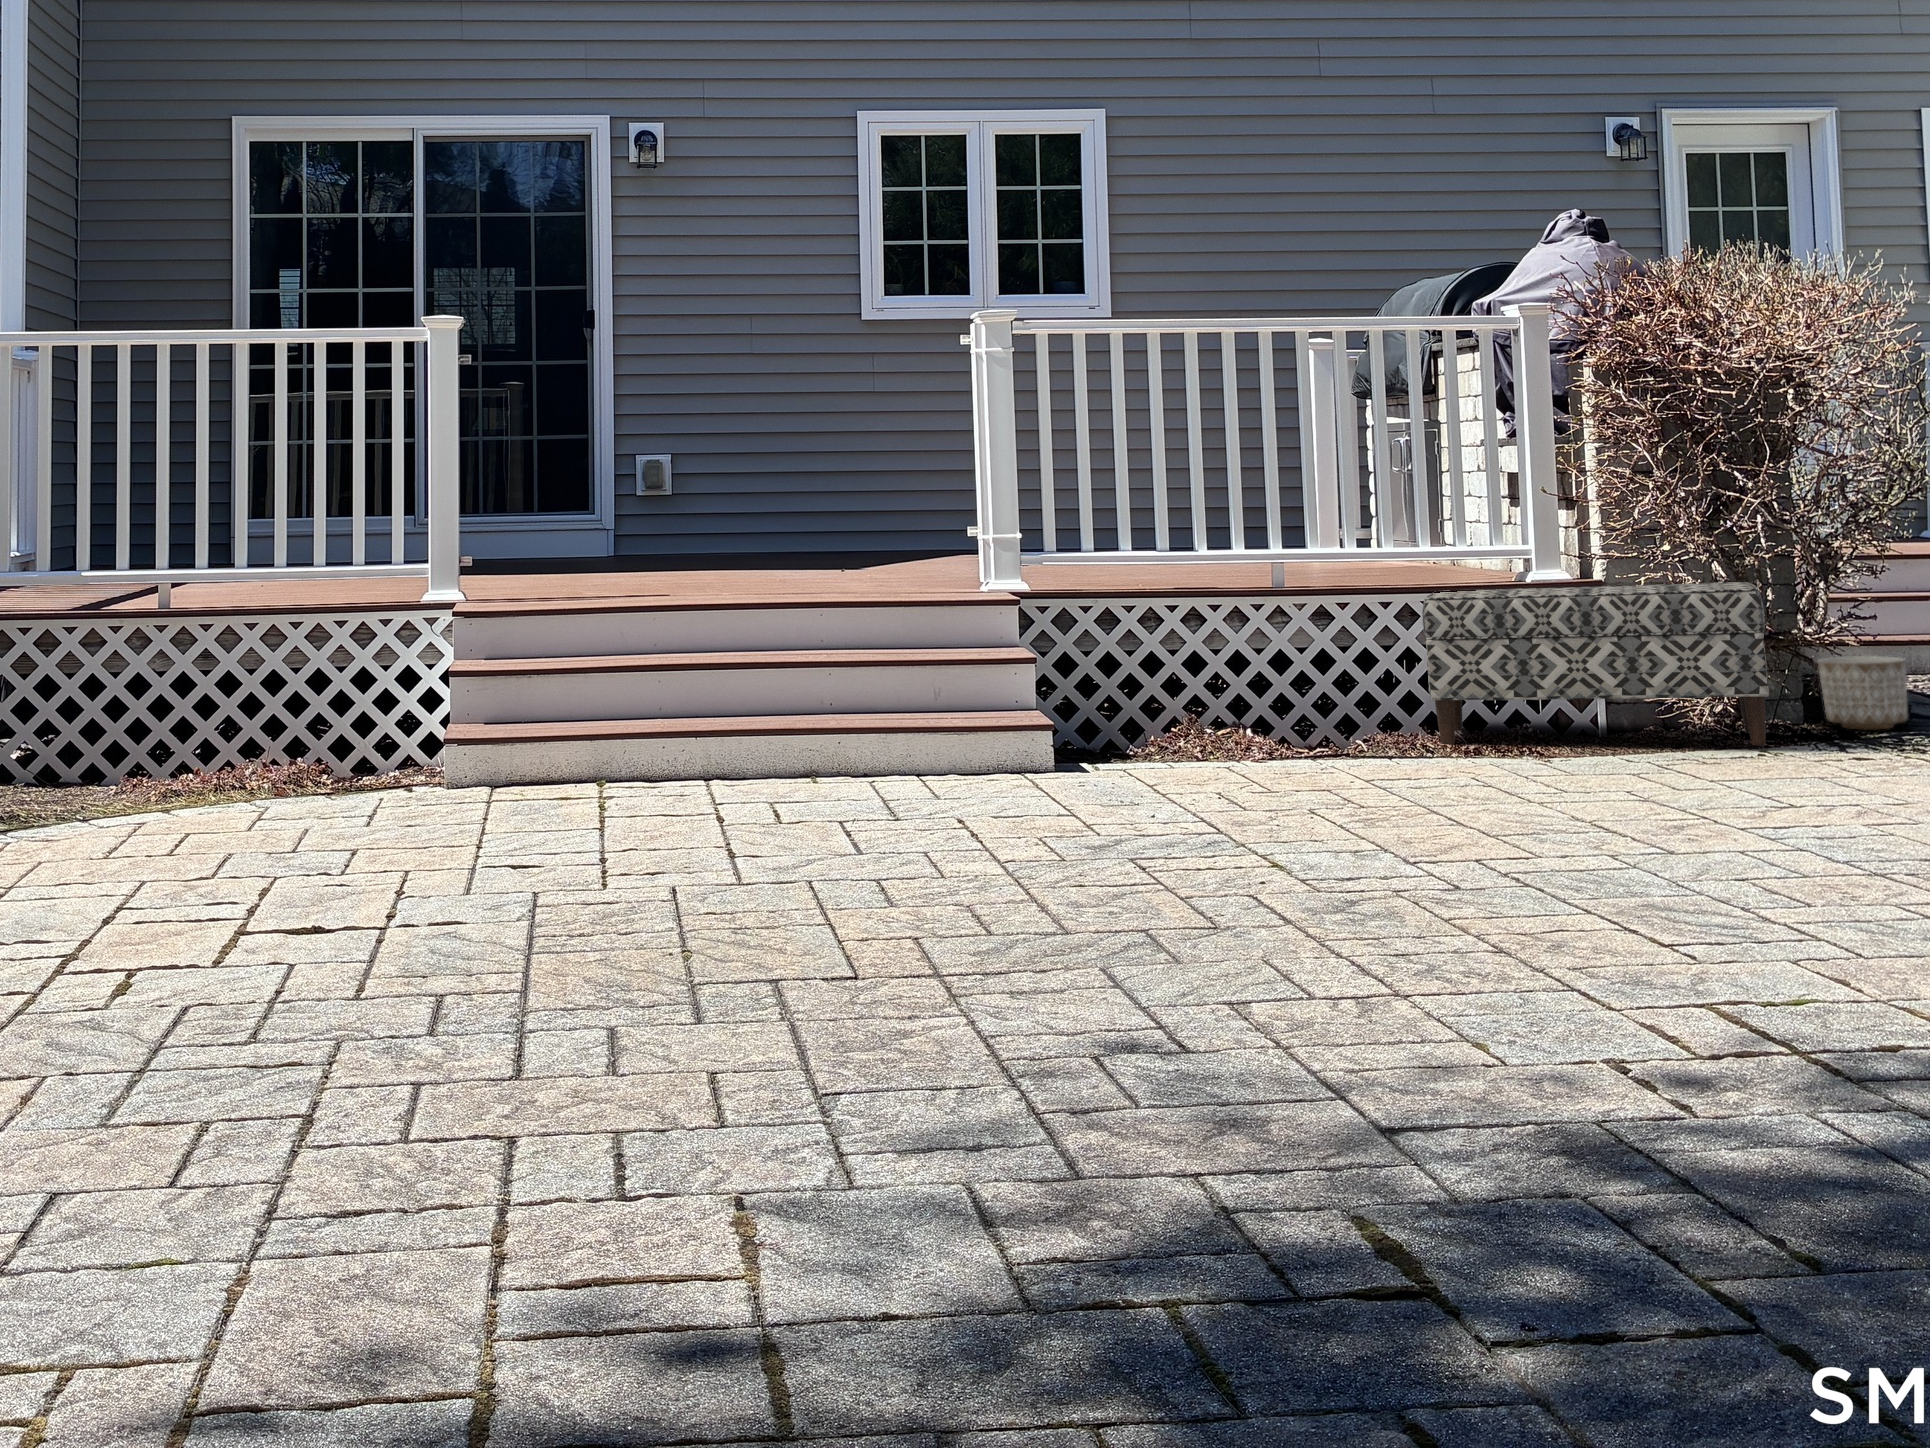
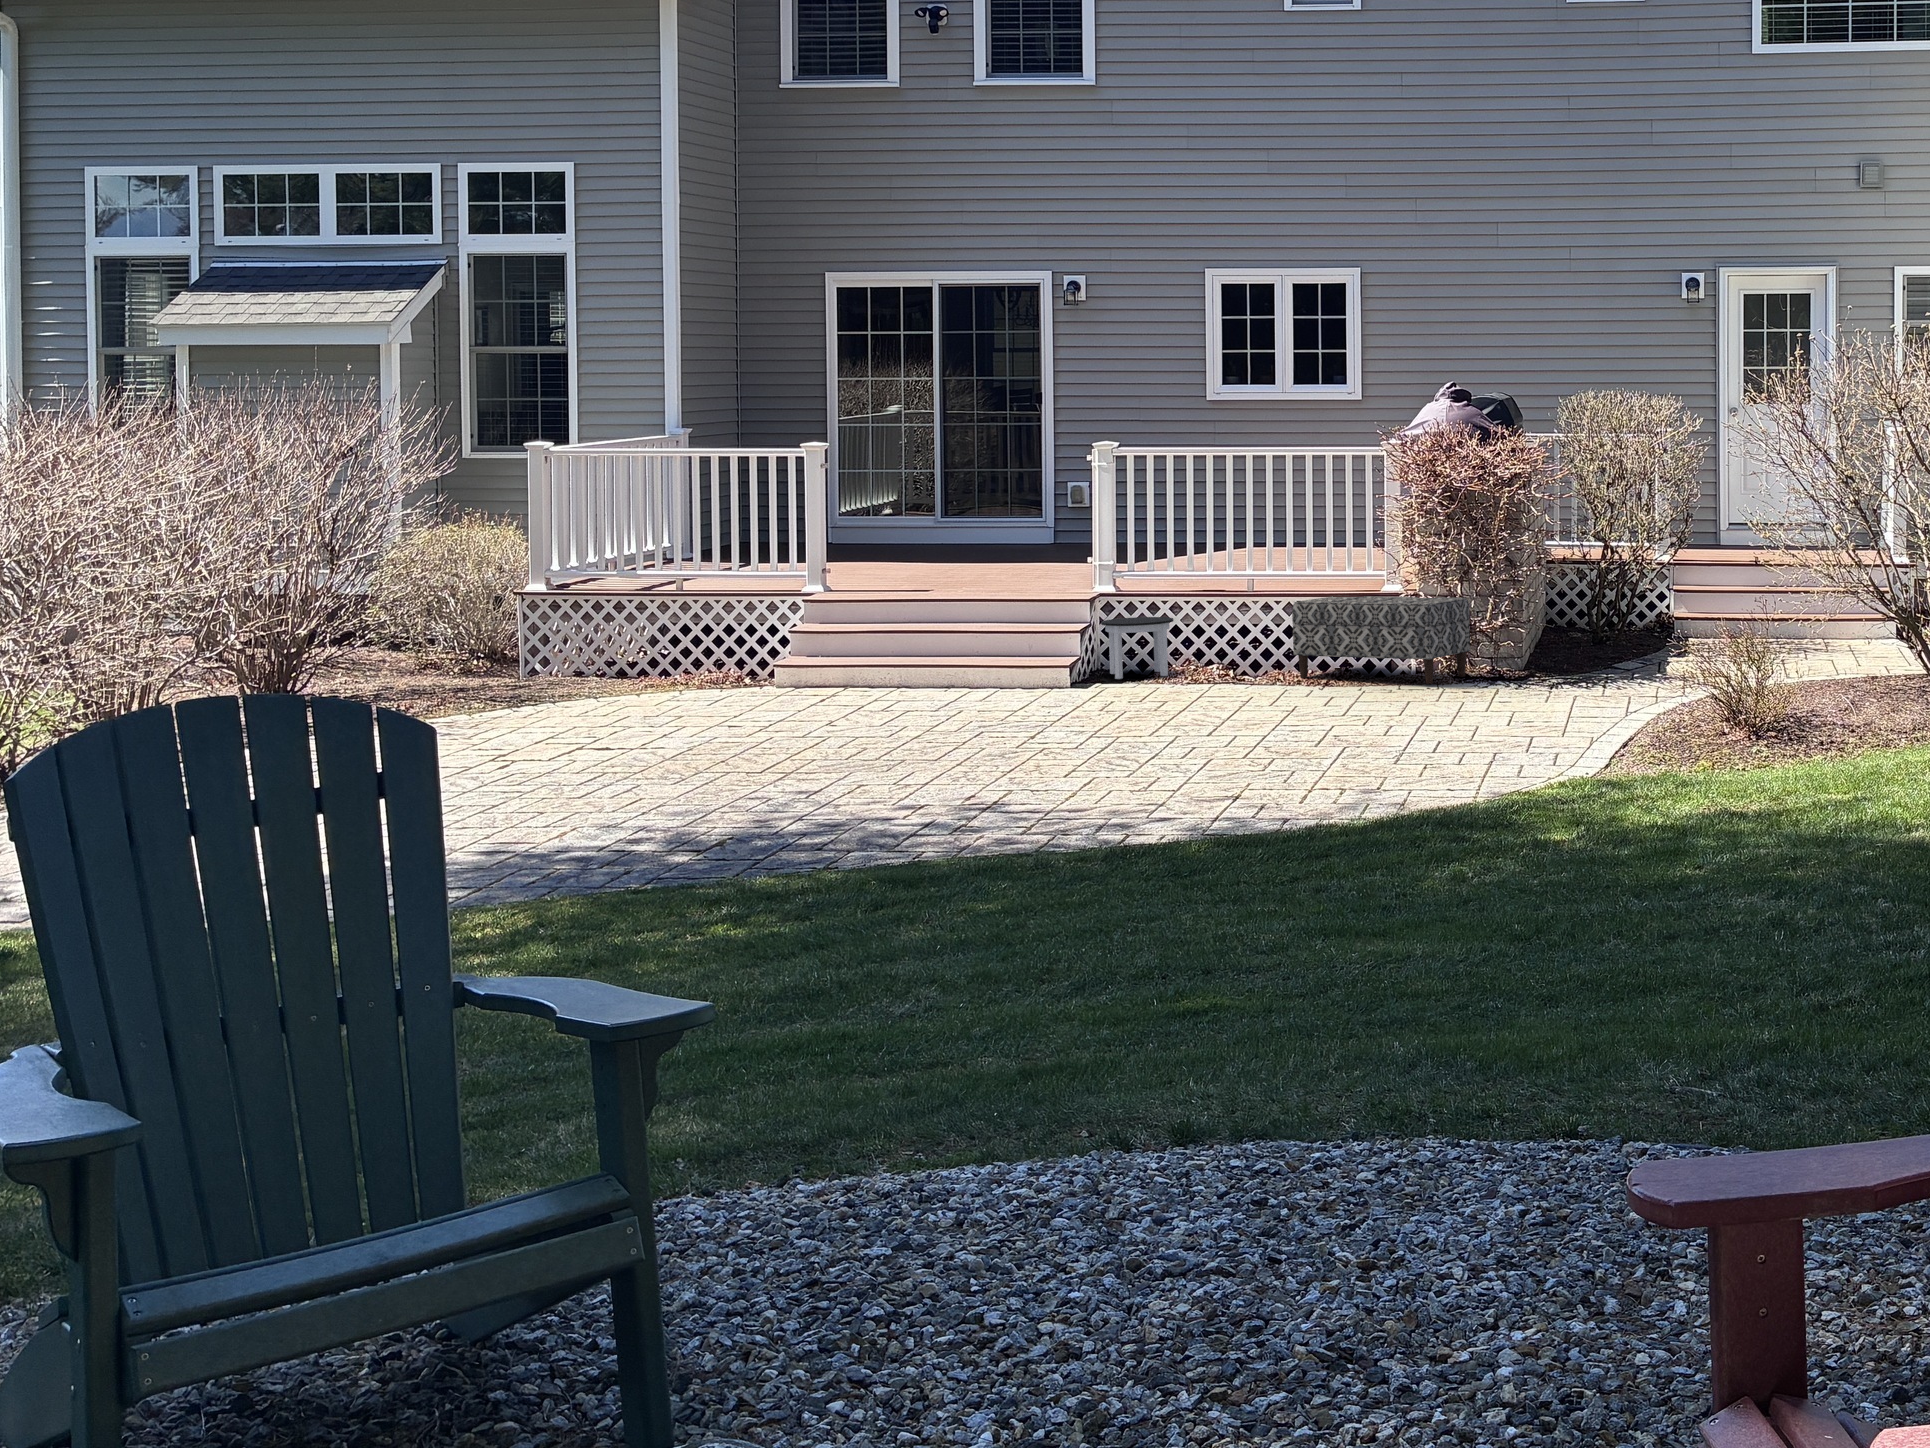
round table: none [1034,638,1178,757] -> present [1101,617,1174,679]
planter: present [1817,656,1908,730] -> none [1510,638,1553,677]

